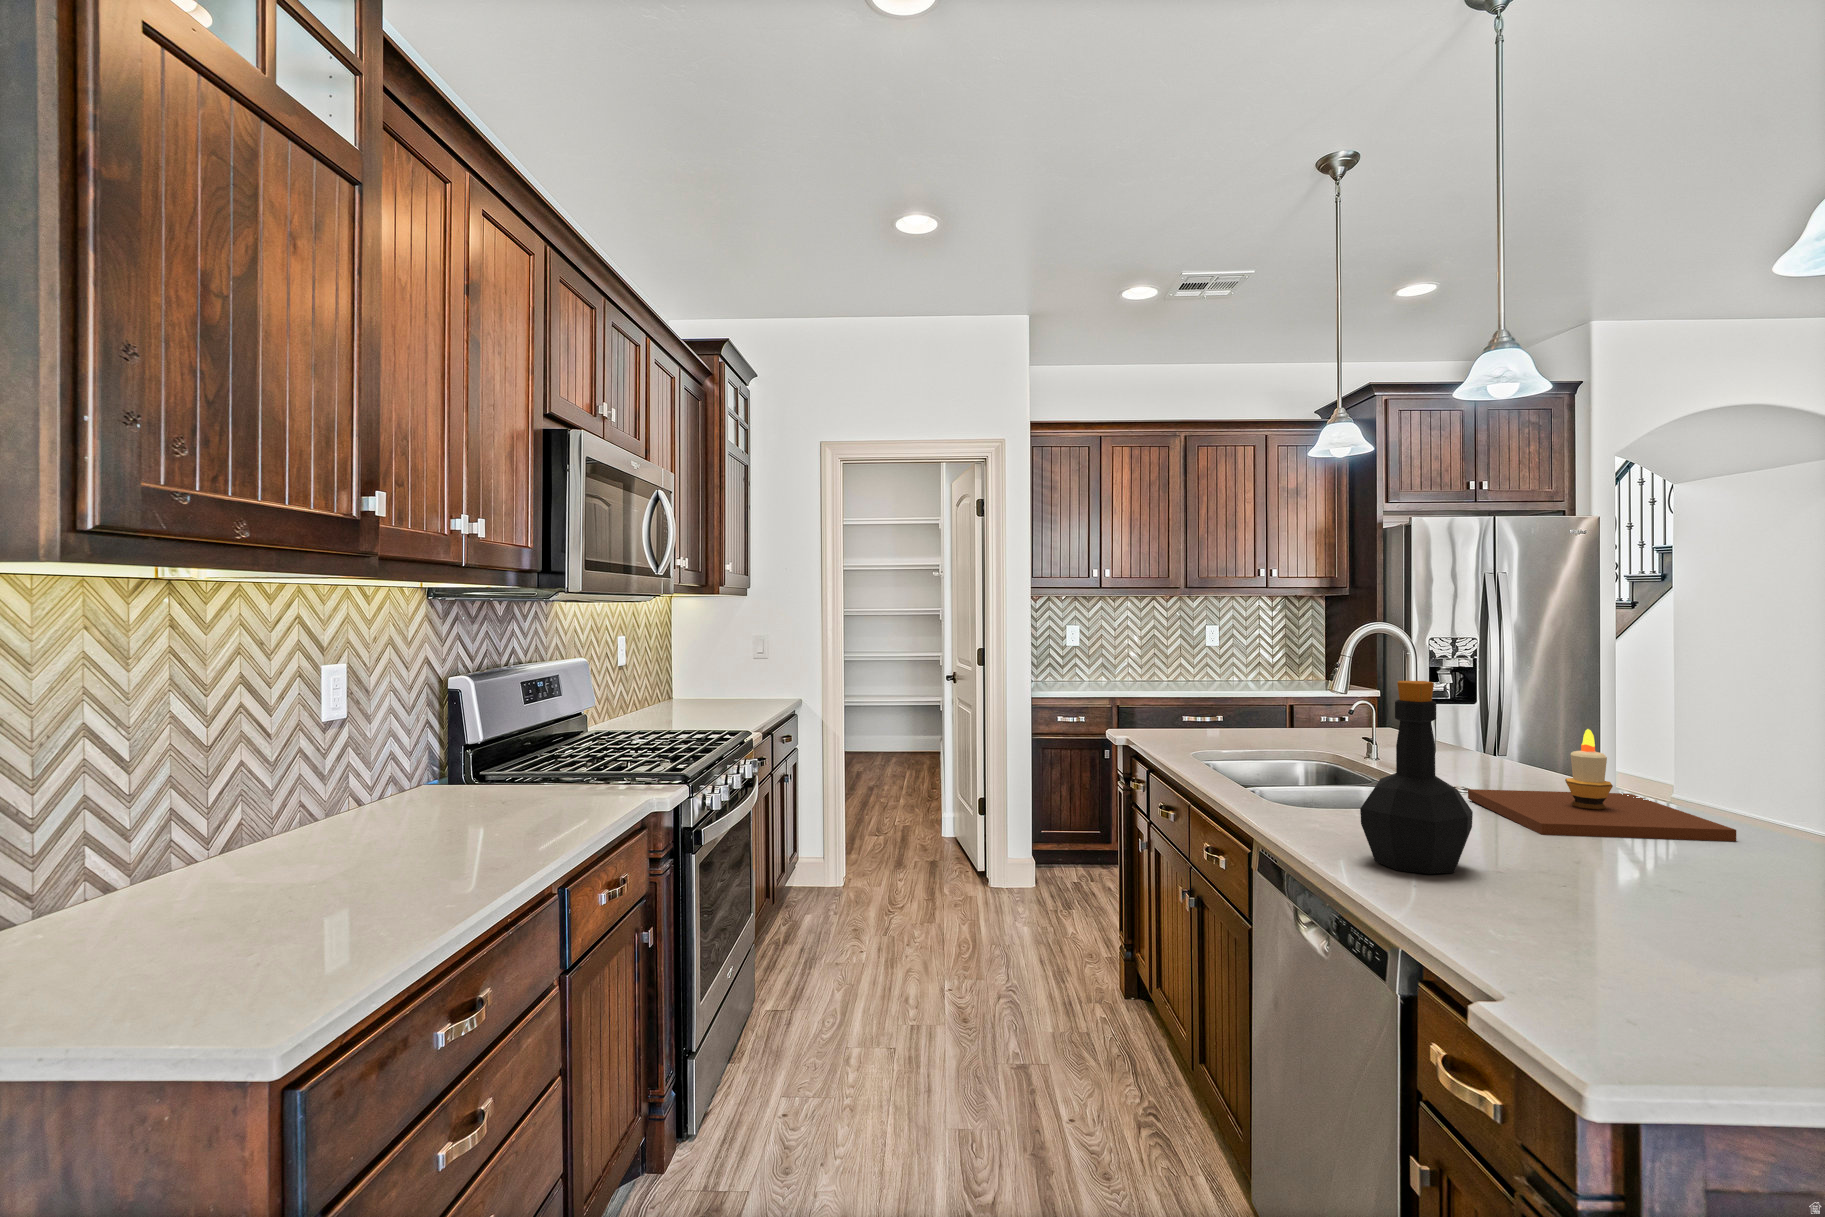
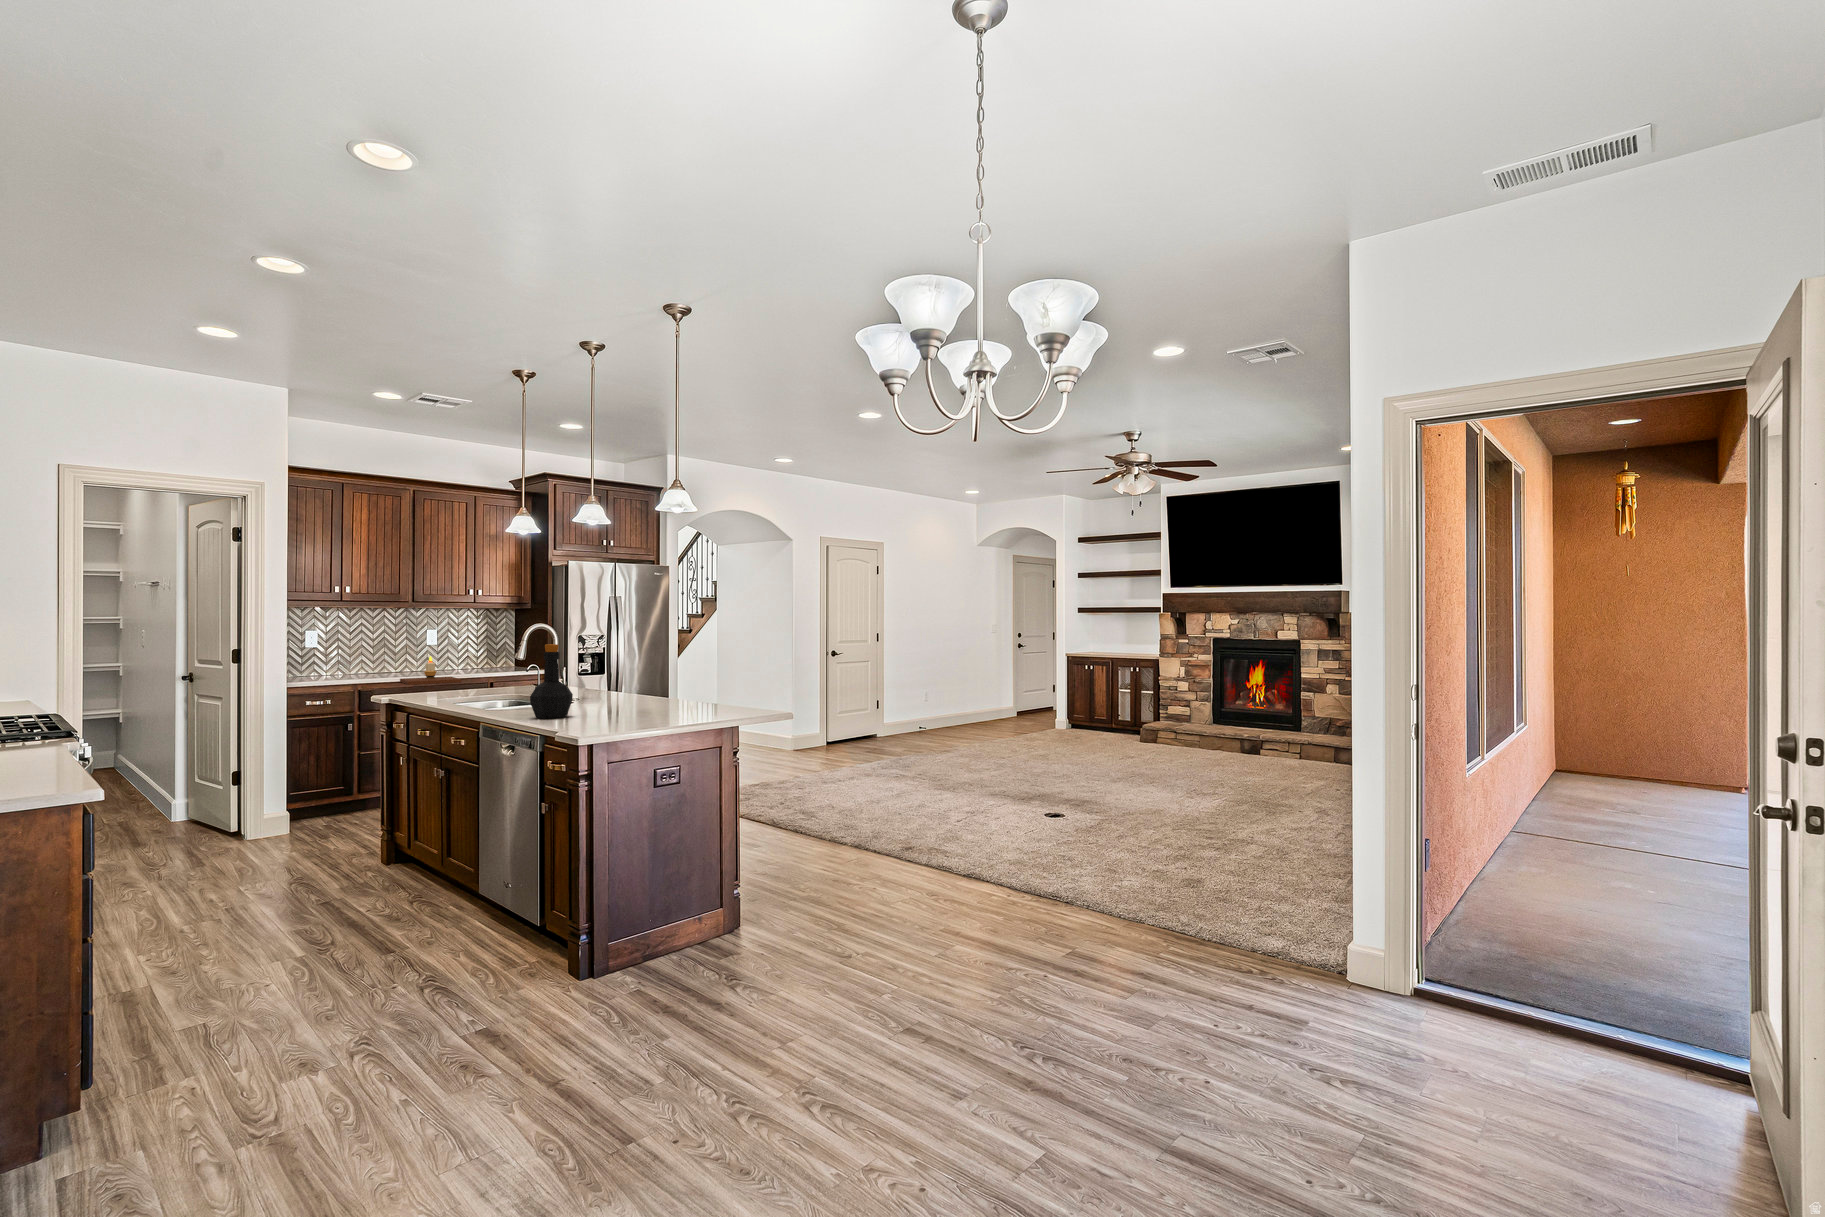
candle: present [1468,729,1736,841] -> present [400,656,461,685]

